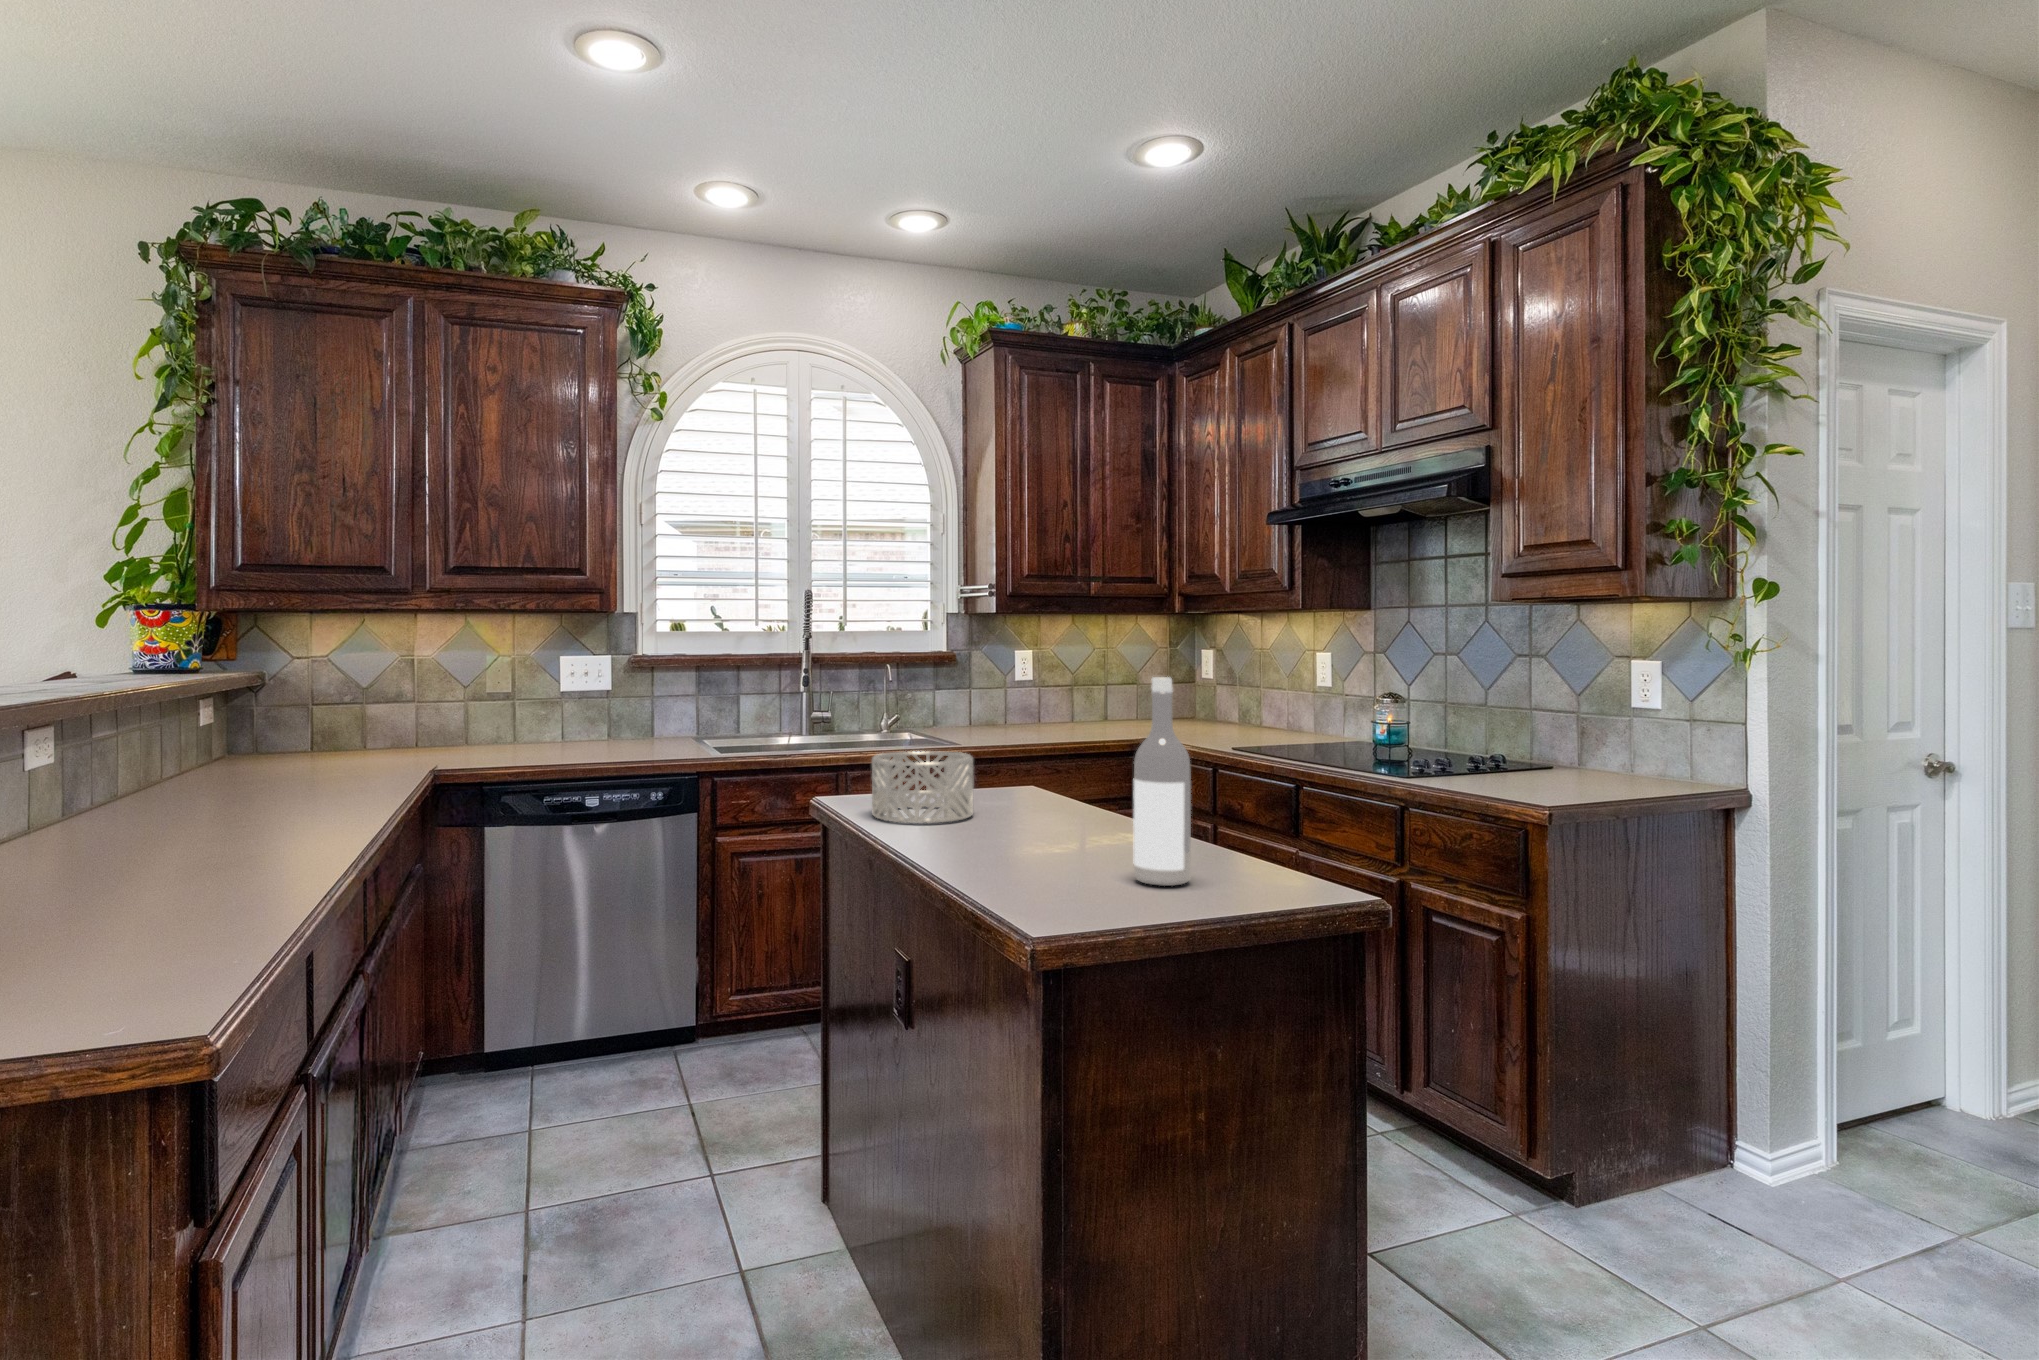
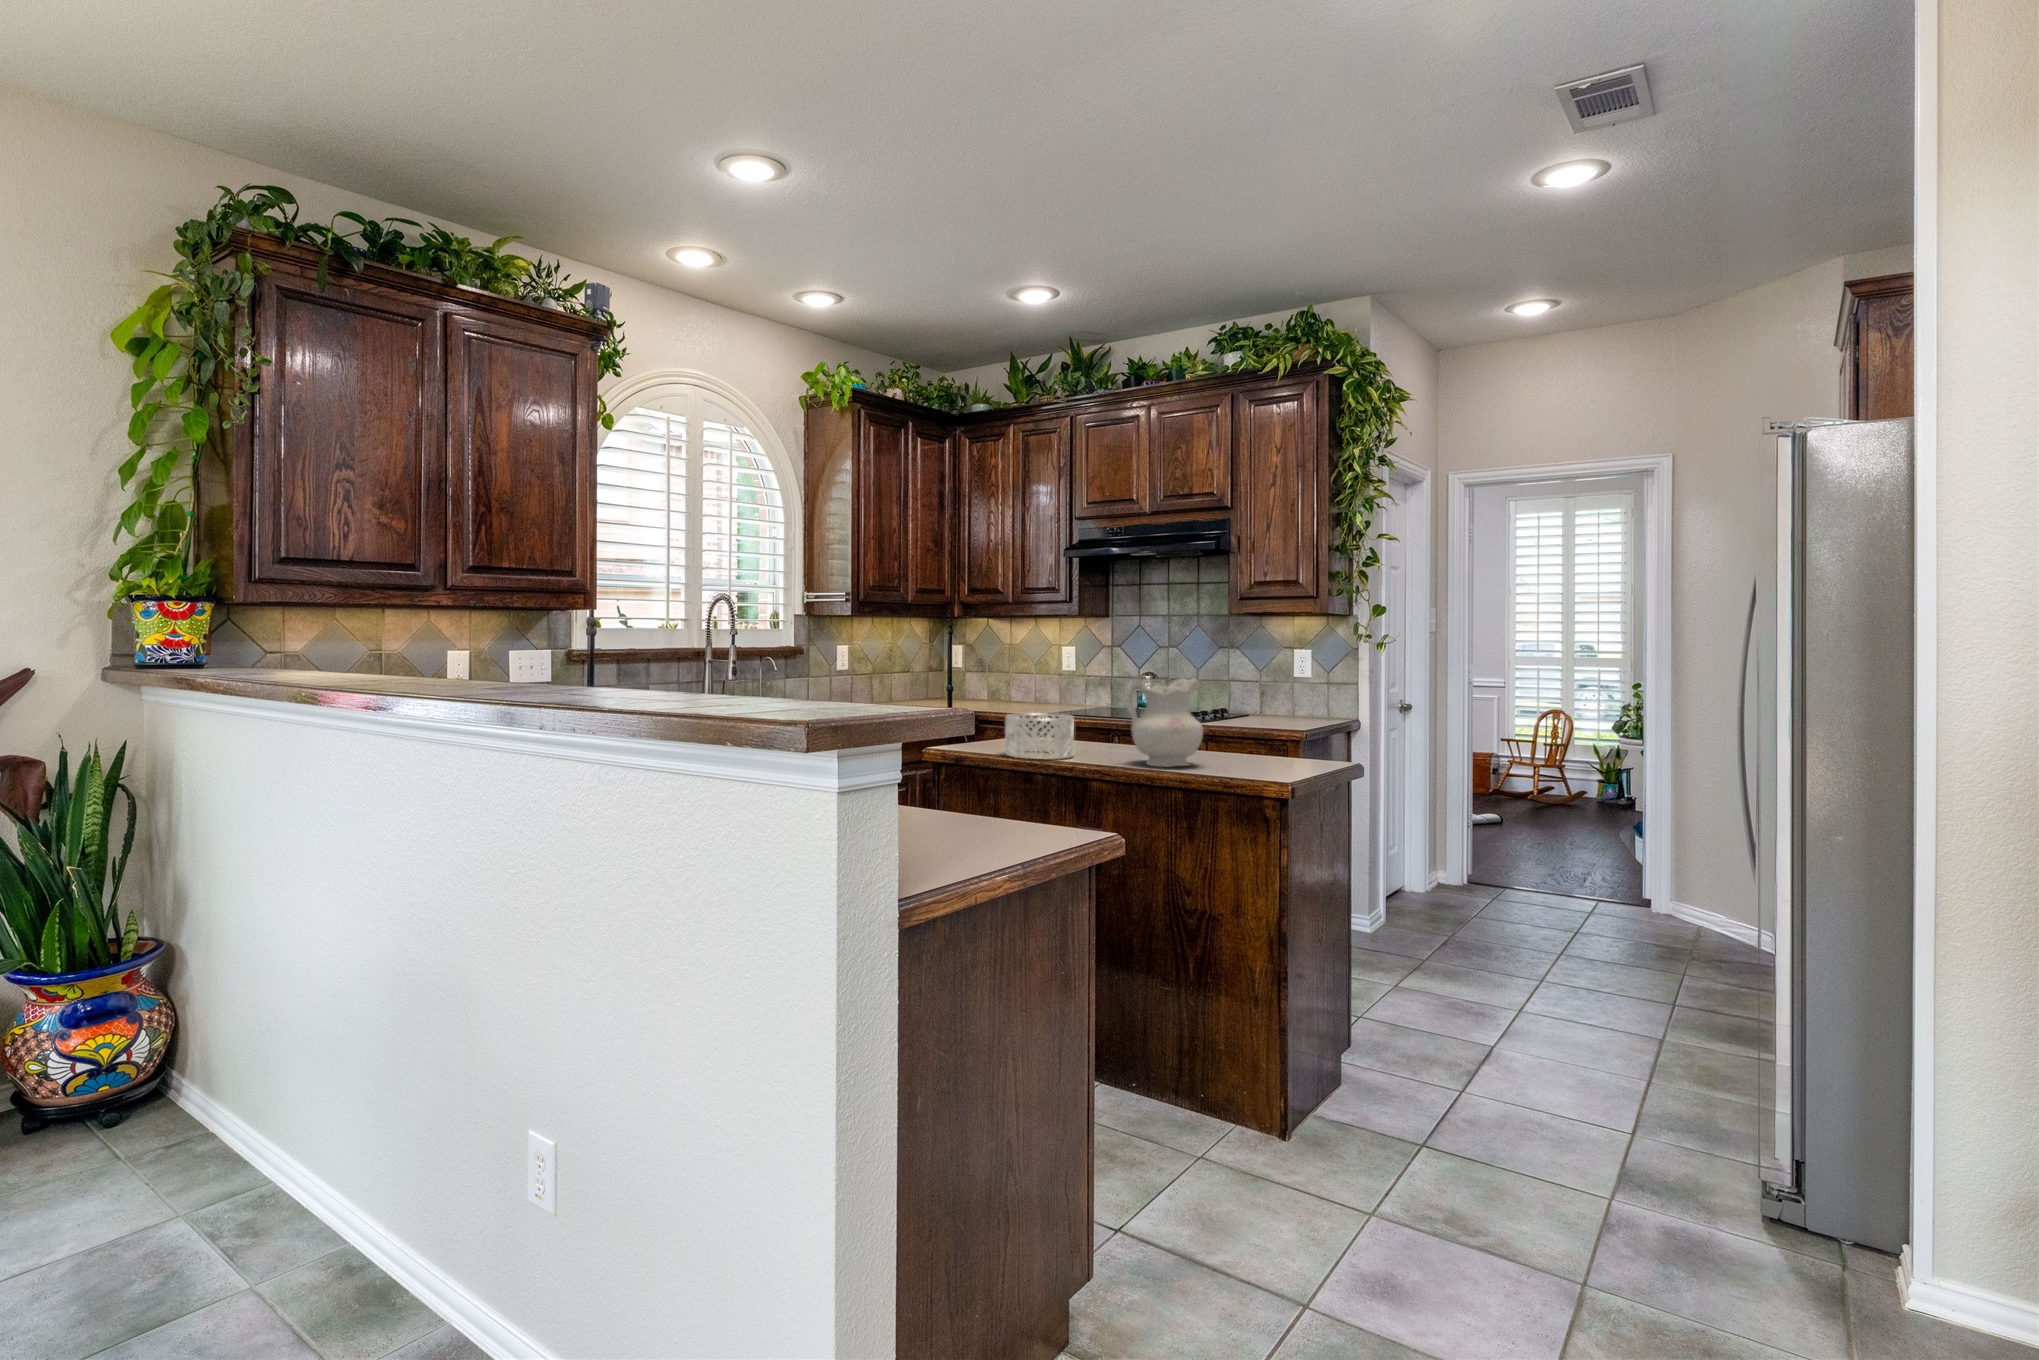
wine bottle: present [1133,677,1191,886] -> none [1257,659,1289,774]
ceramic pitcher: none [974,700,1101,854] -> present [1125,676,1203,767]

